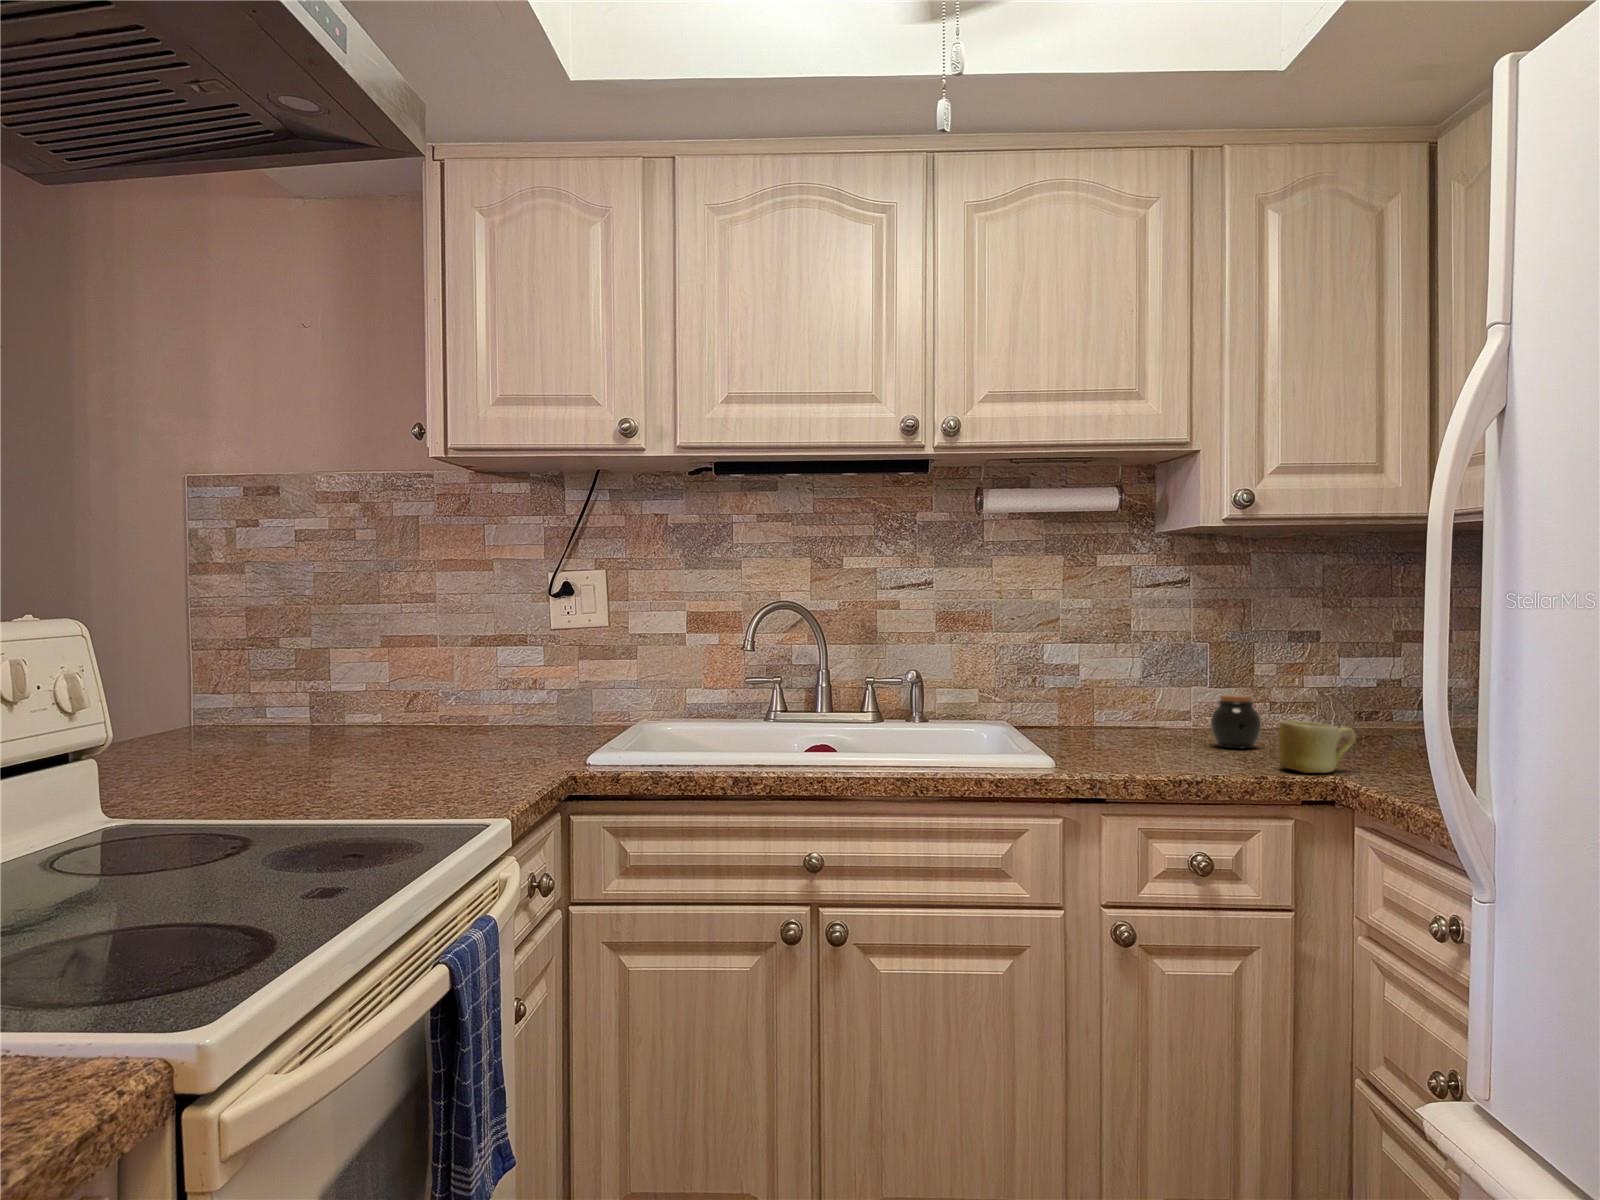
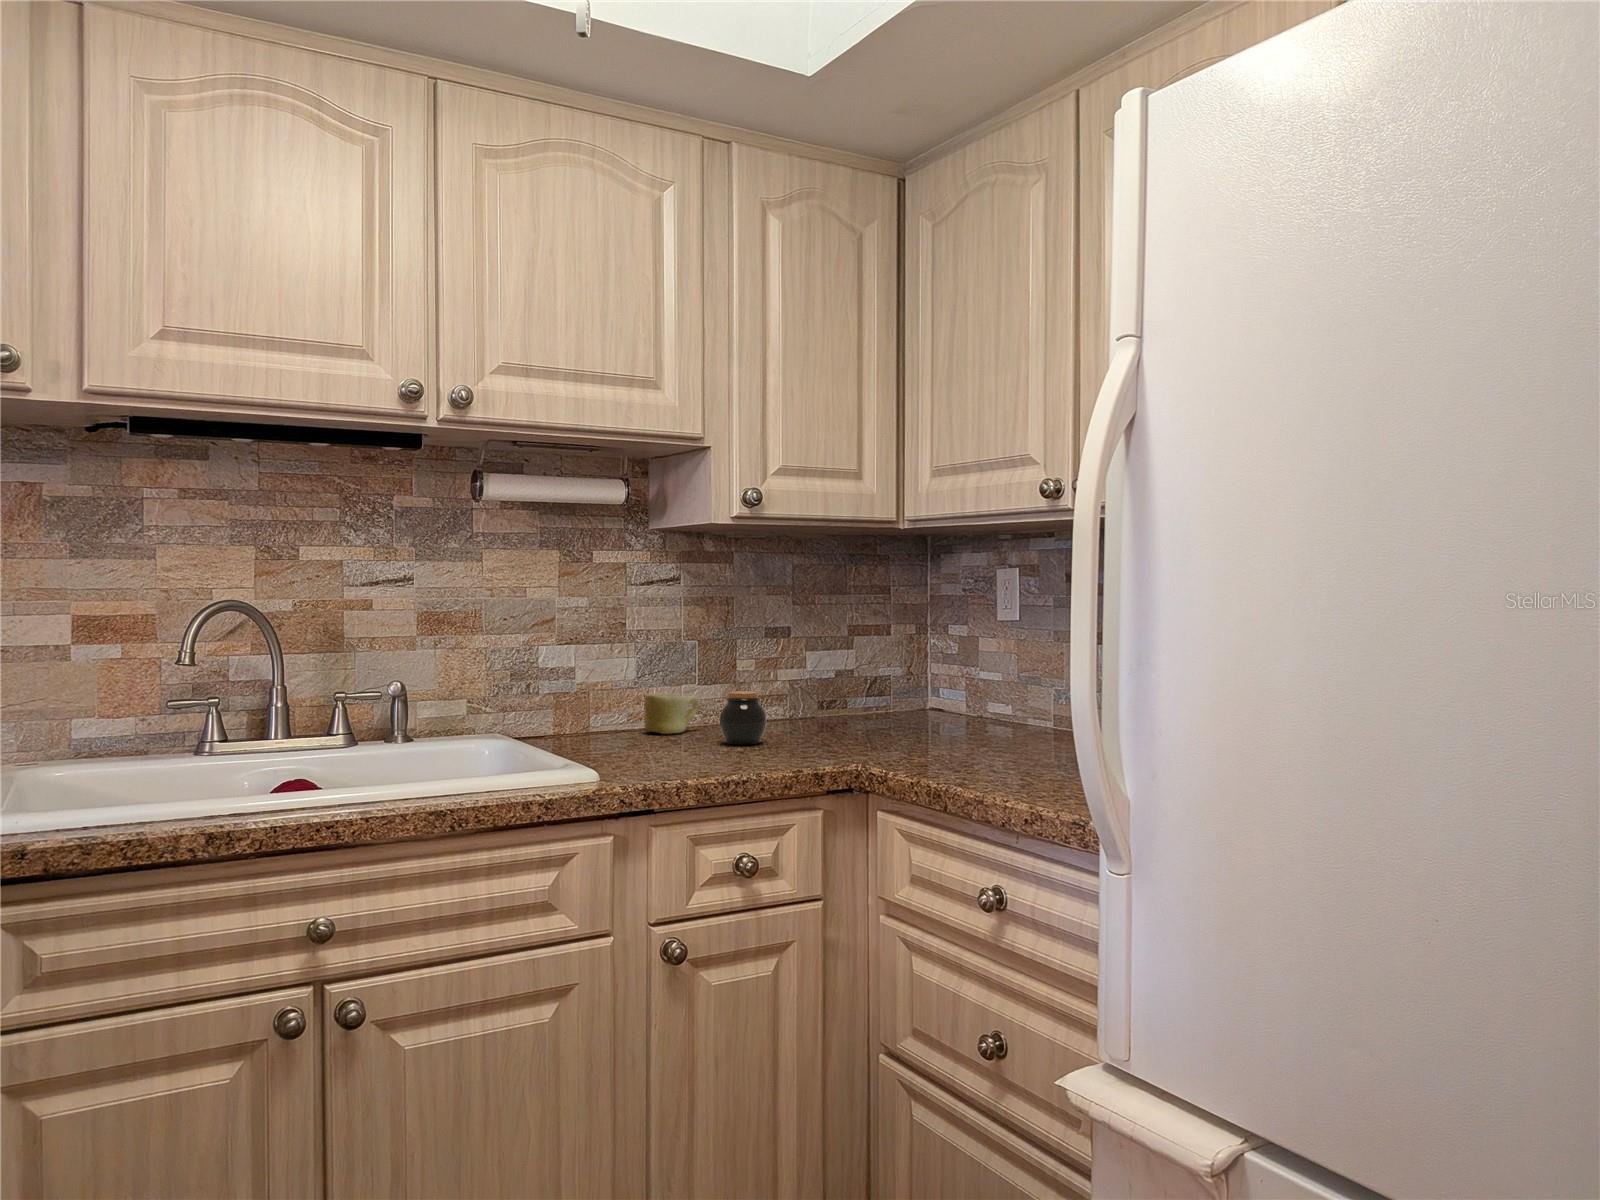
mug: present [1279,720,1356,773] -> present [644,693,700,734]

